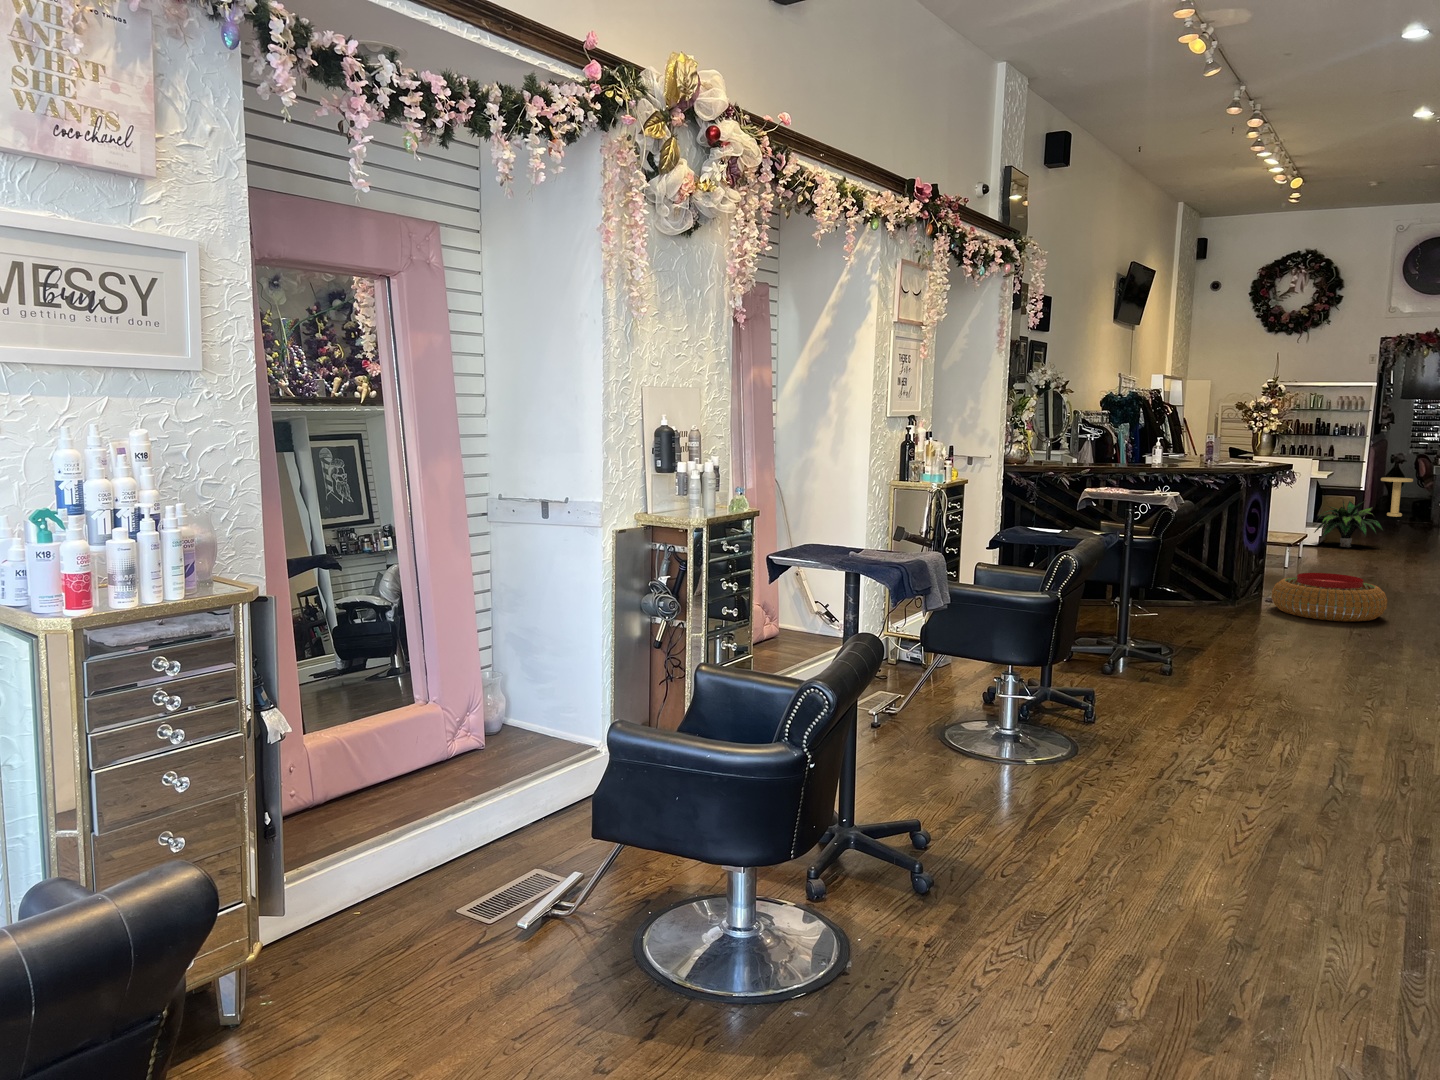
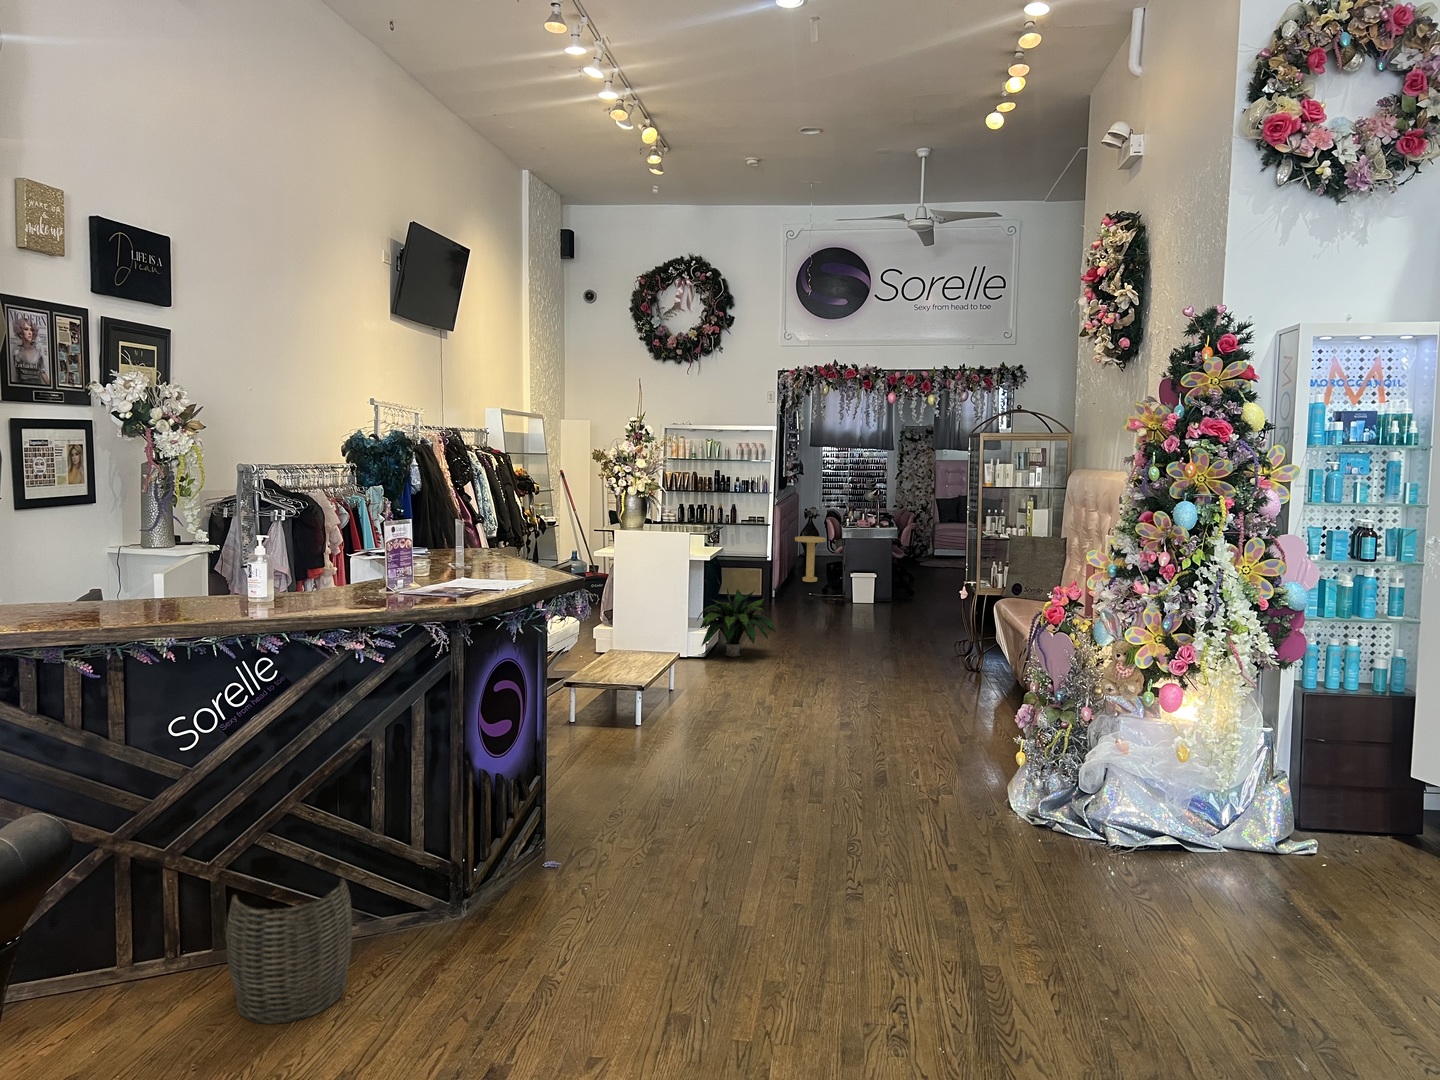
woven basket: none [1179,562,1229,613] -> present [227,879,352,1024]
pouf: present [1271,573,1387,621] -> none [468,847,699,1010]

